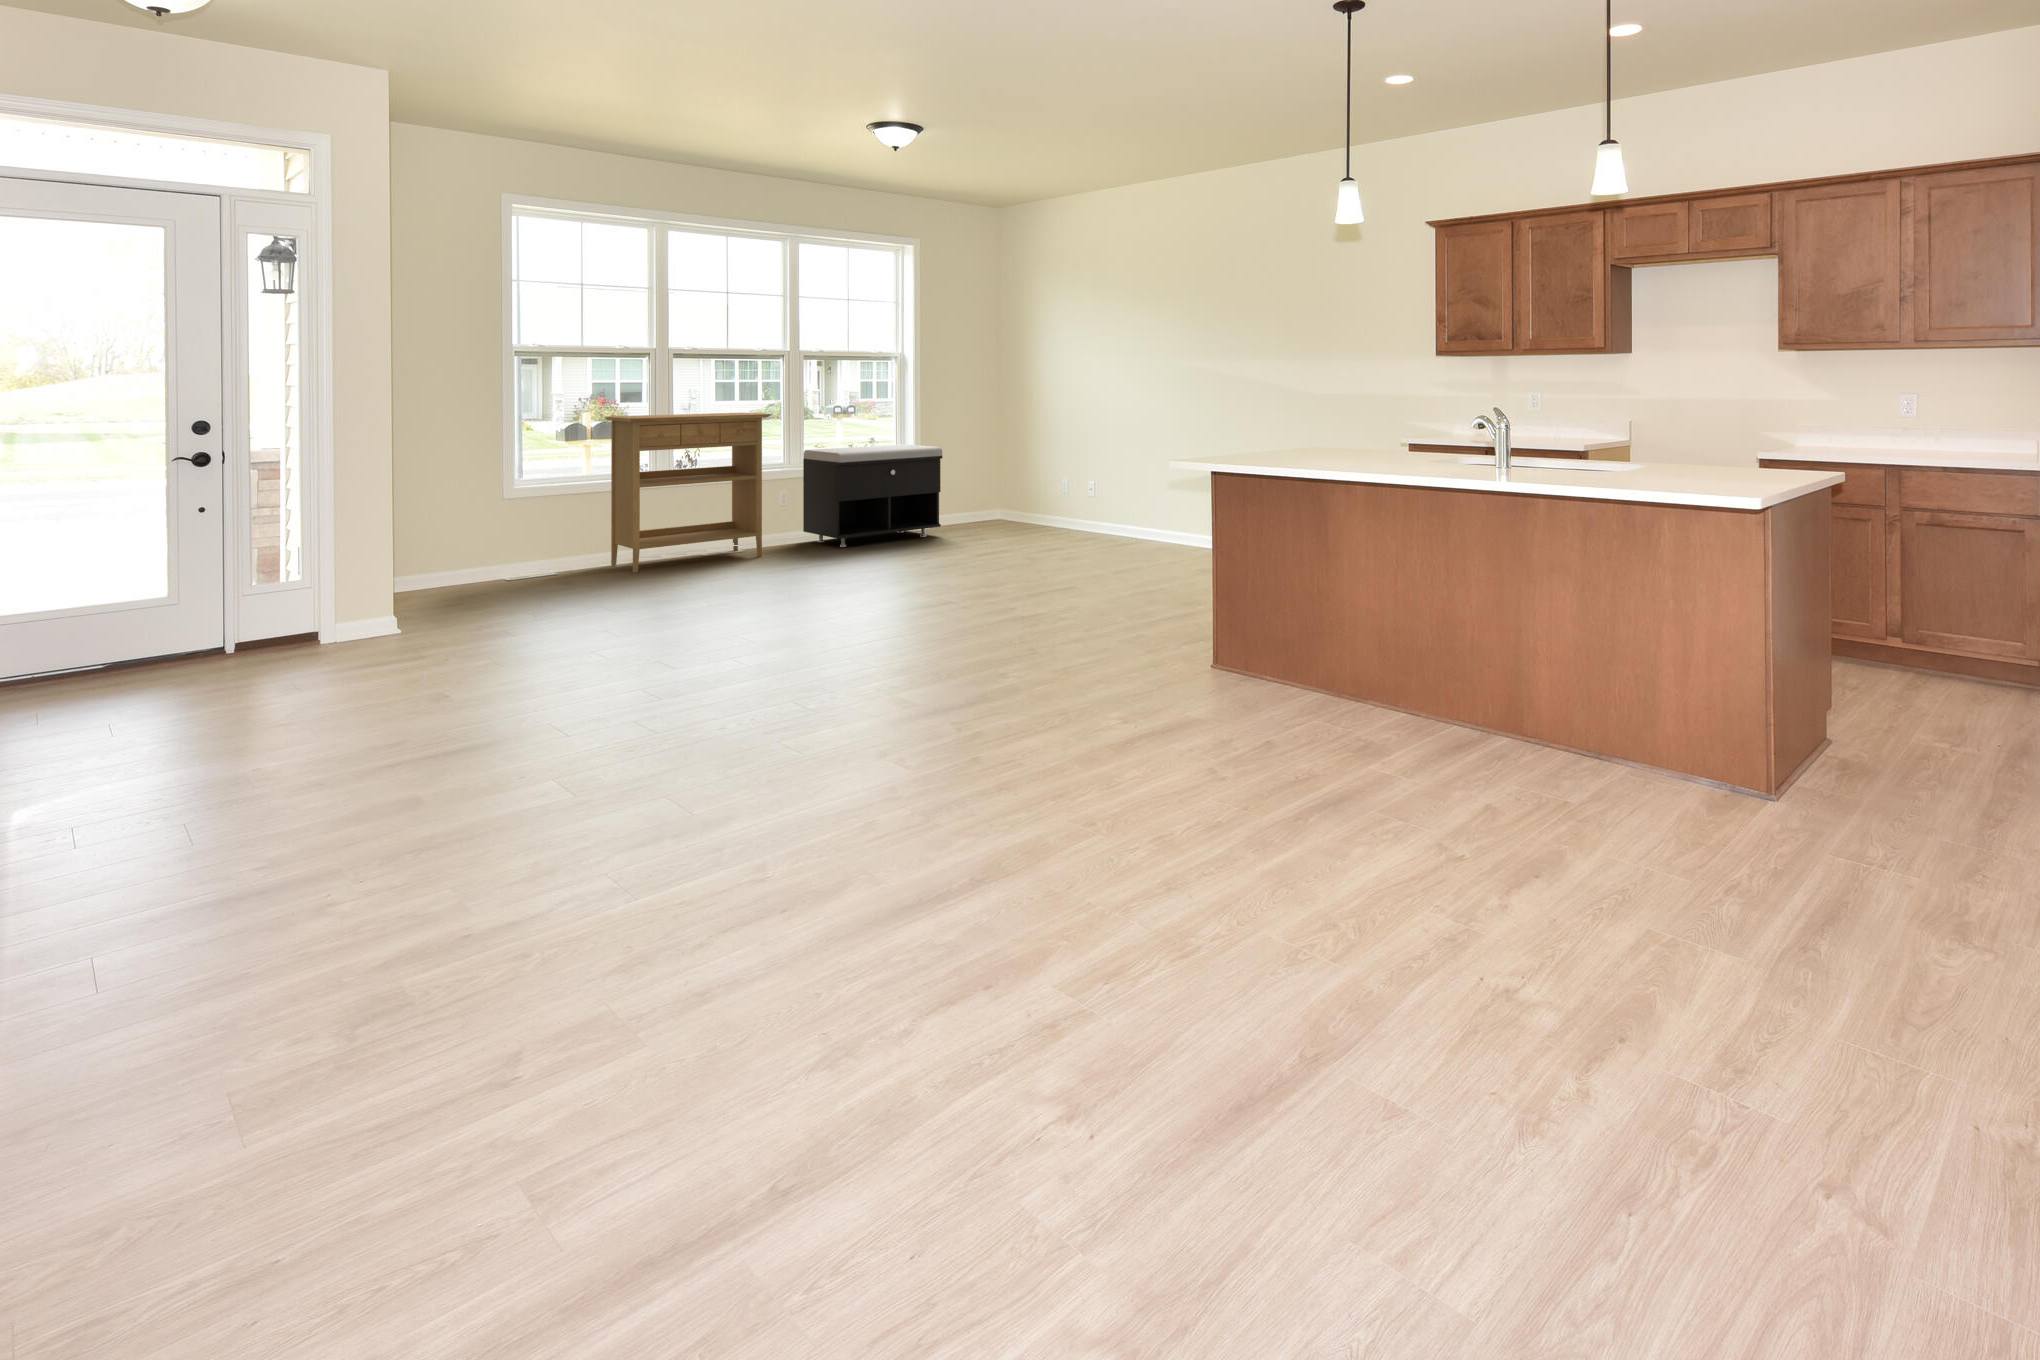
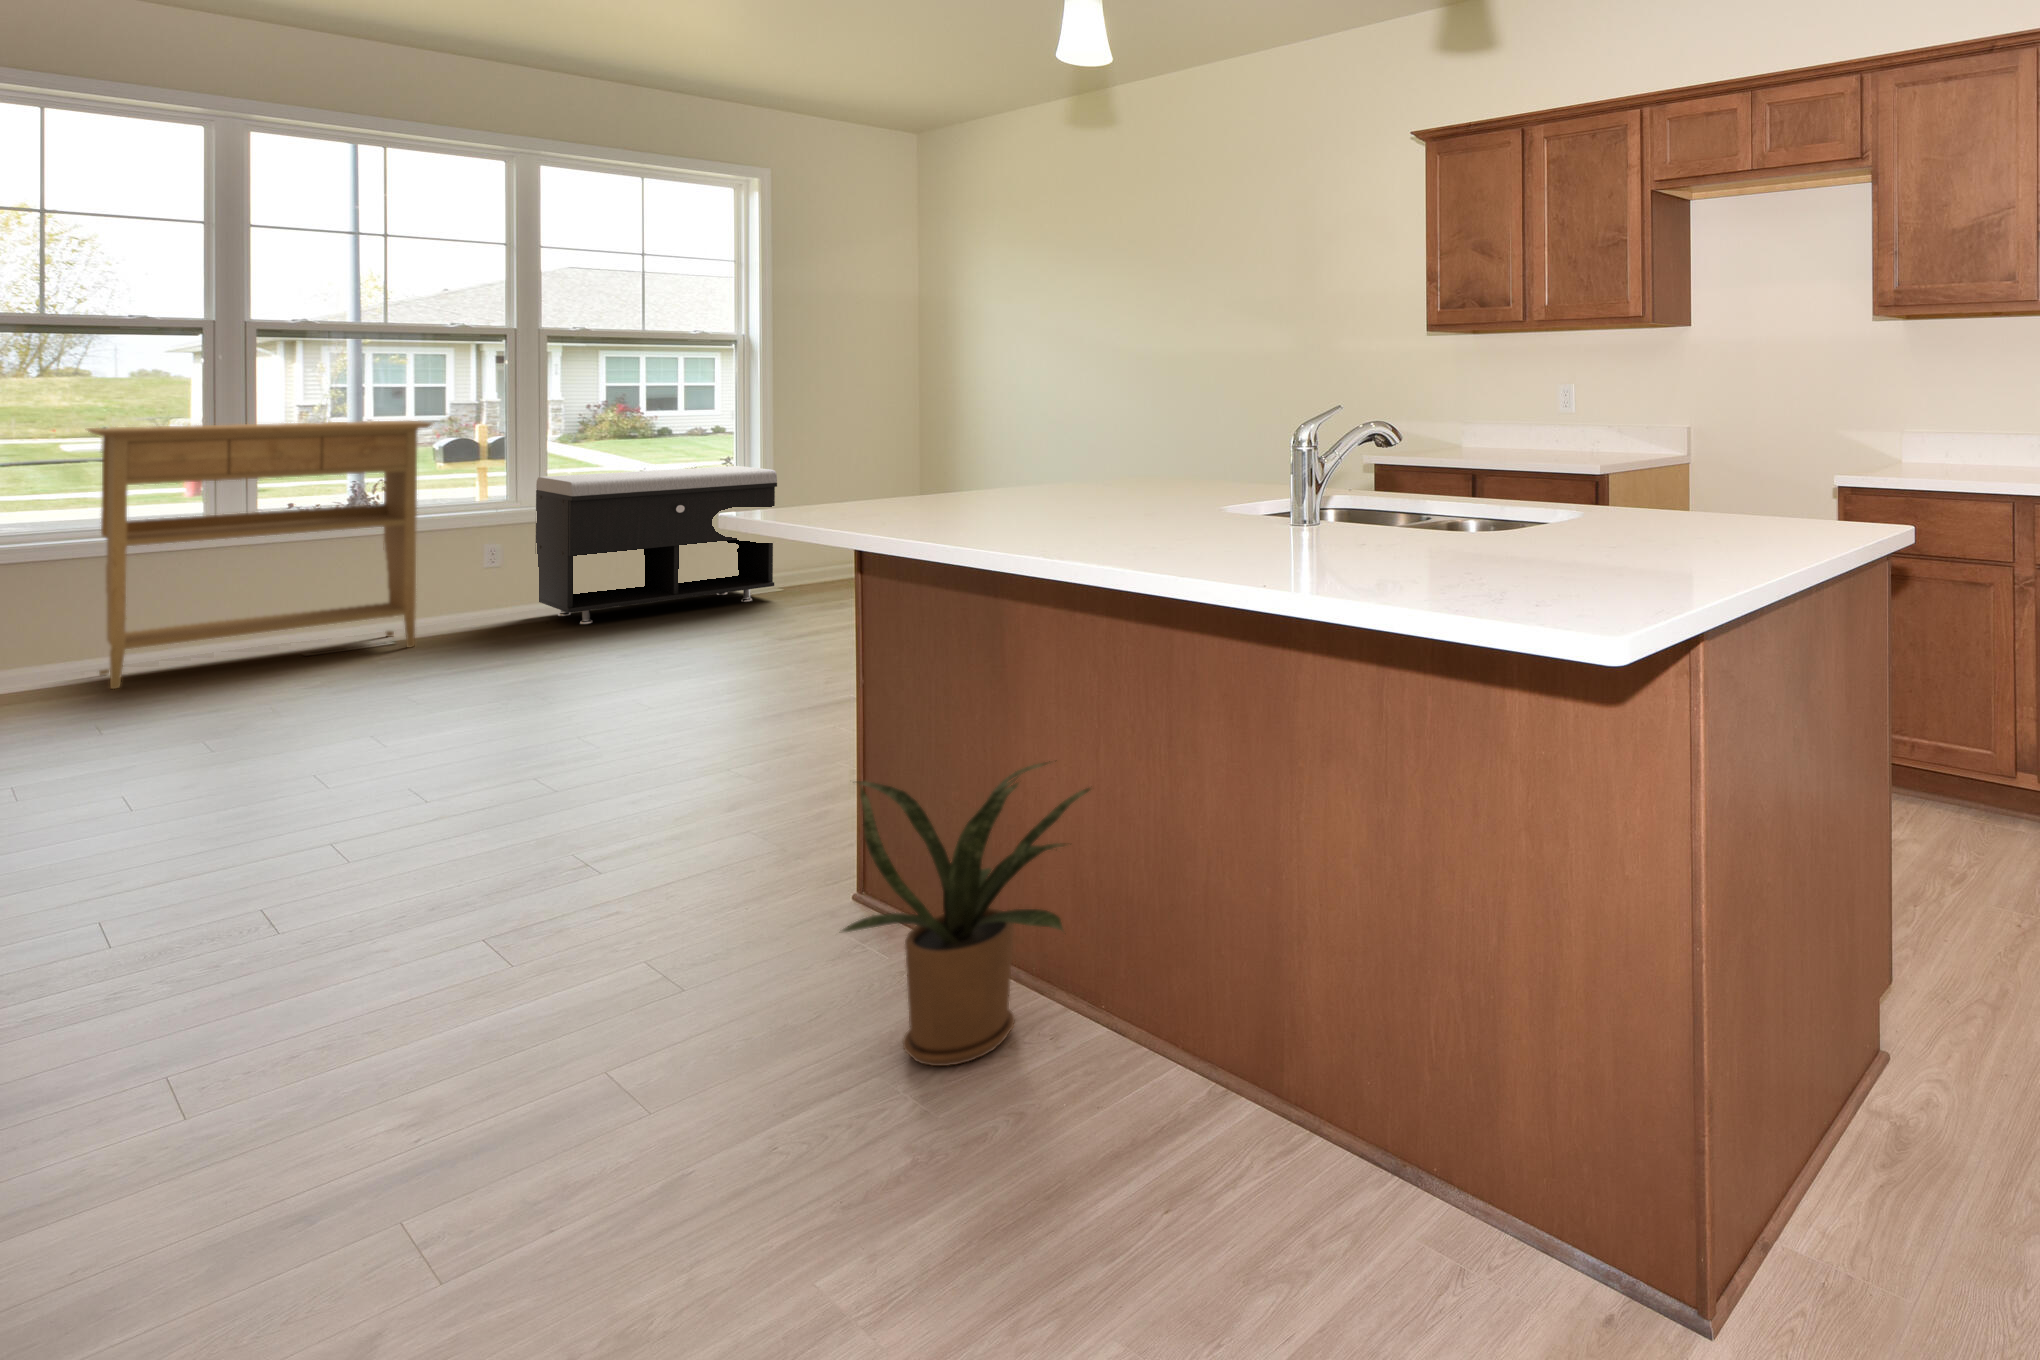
house plant: none [1265,584,1395,726] -> present [839,761,1090,1066]

